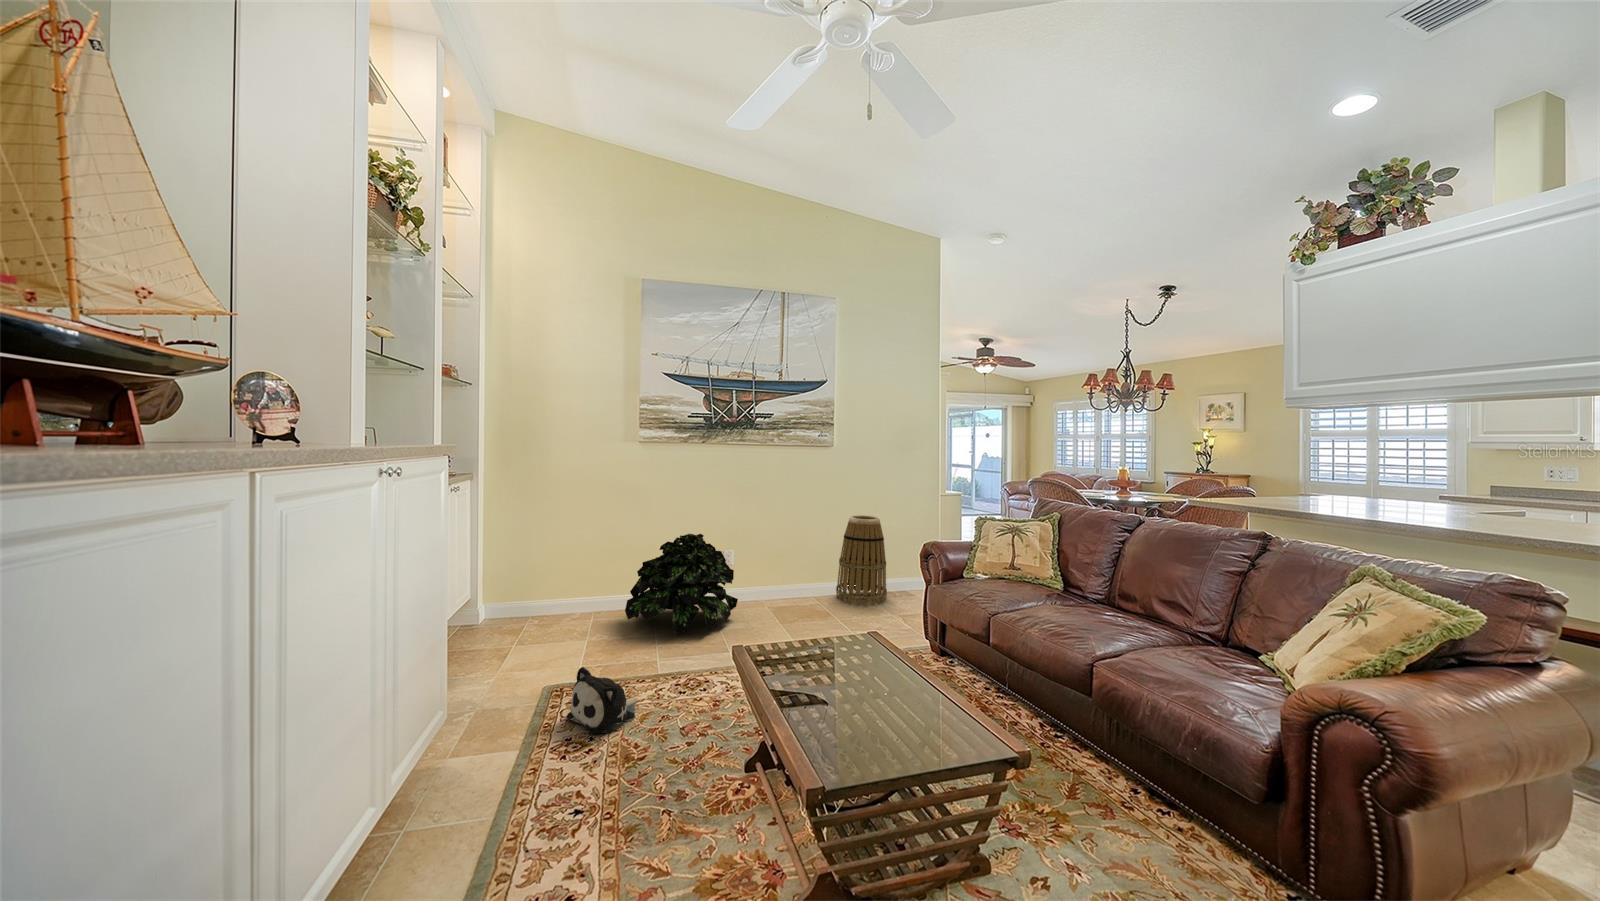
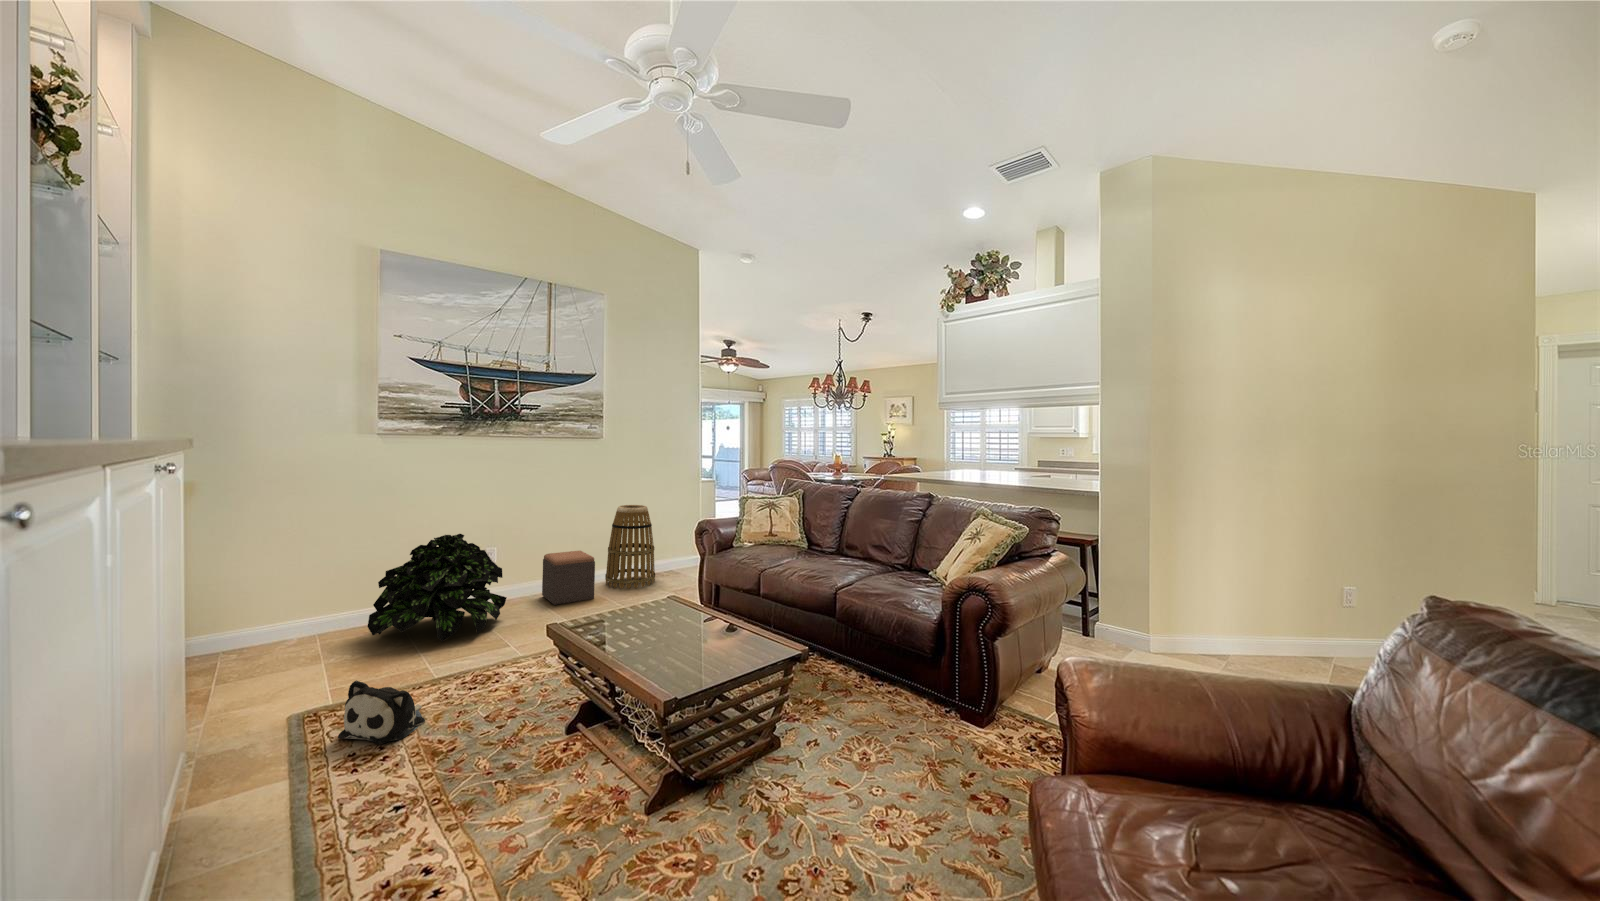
footstool: none [775,559,823,612] -> present [542,551,595,605]

